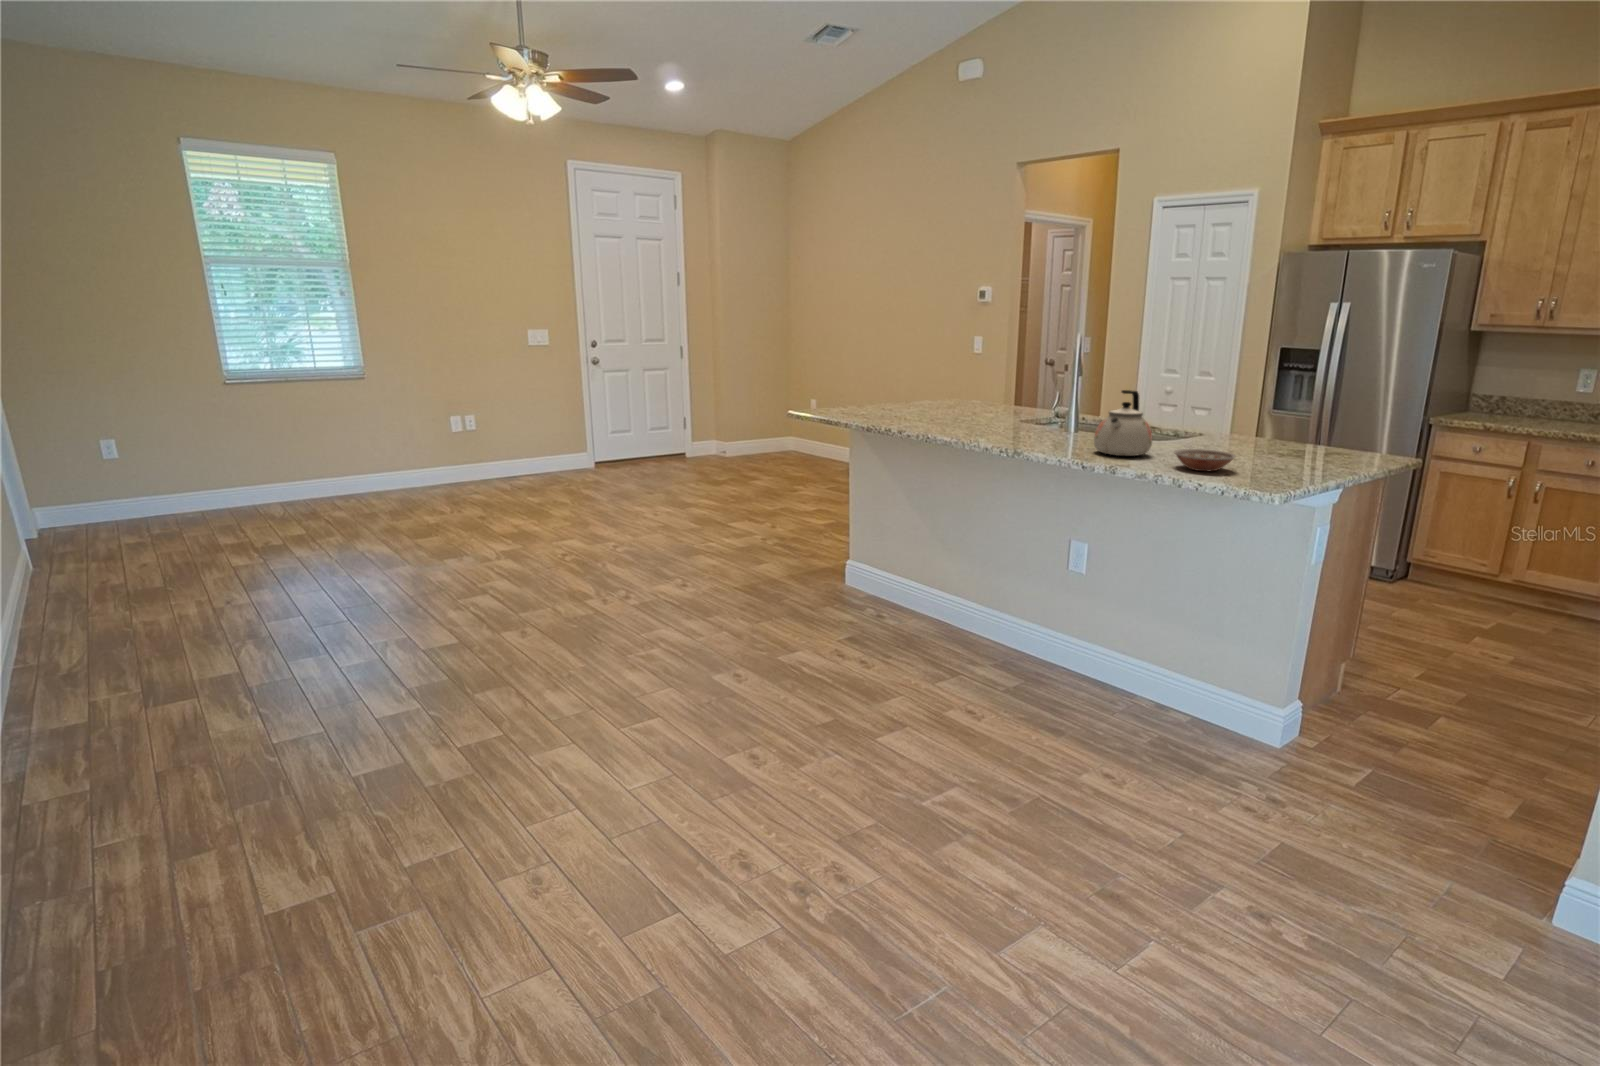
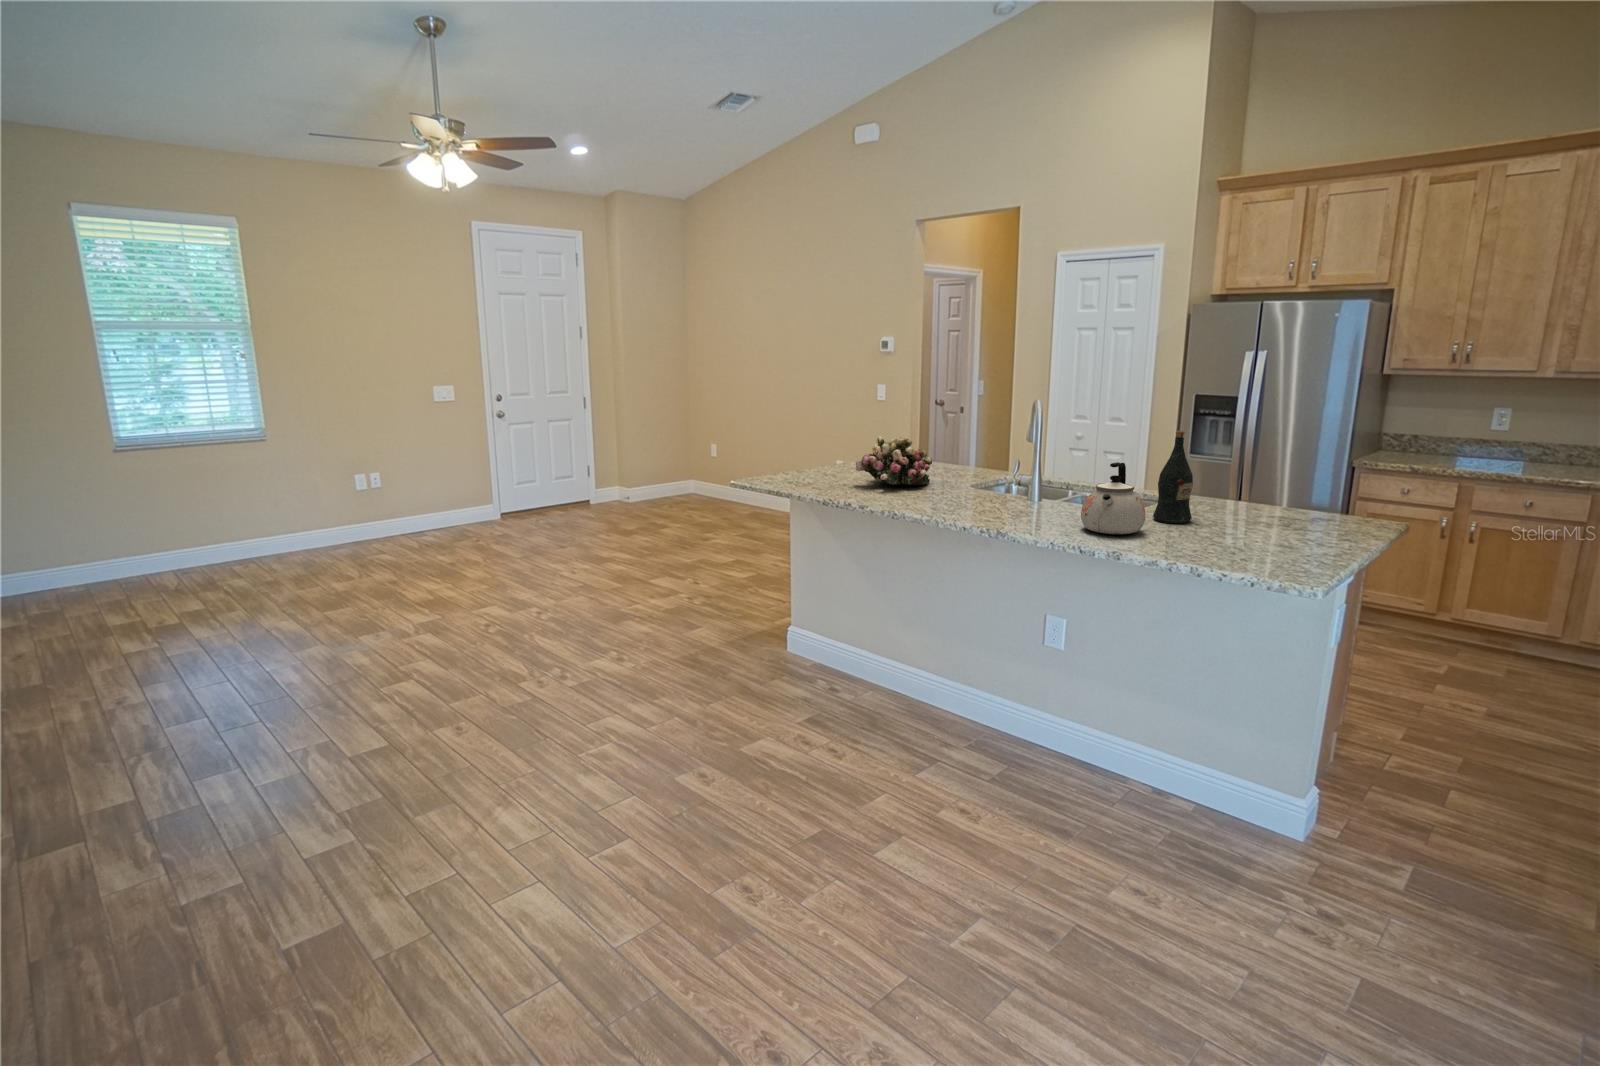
wine bottle: none [1168,364,1206,452] -> present [1153,431,1193,523]
flower arrangement: none [899,368,974,417] -> present [856,436,932,485]
bowl: present [1174,449,1236,471] -> none [1178,526,1249,553]

